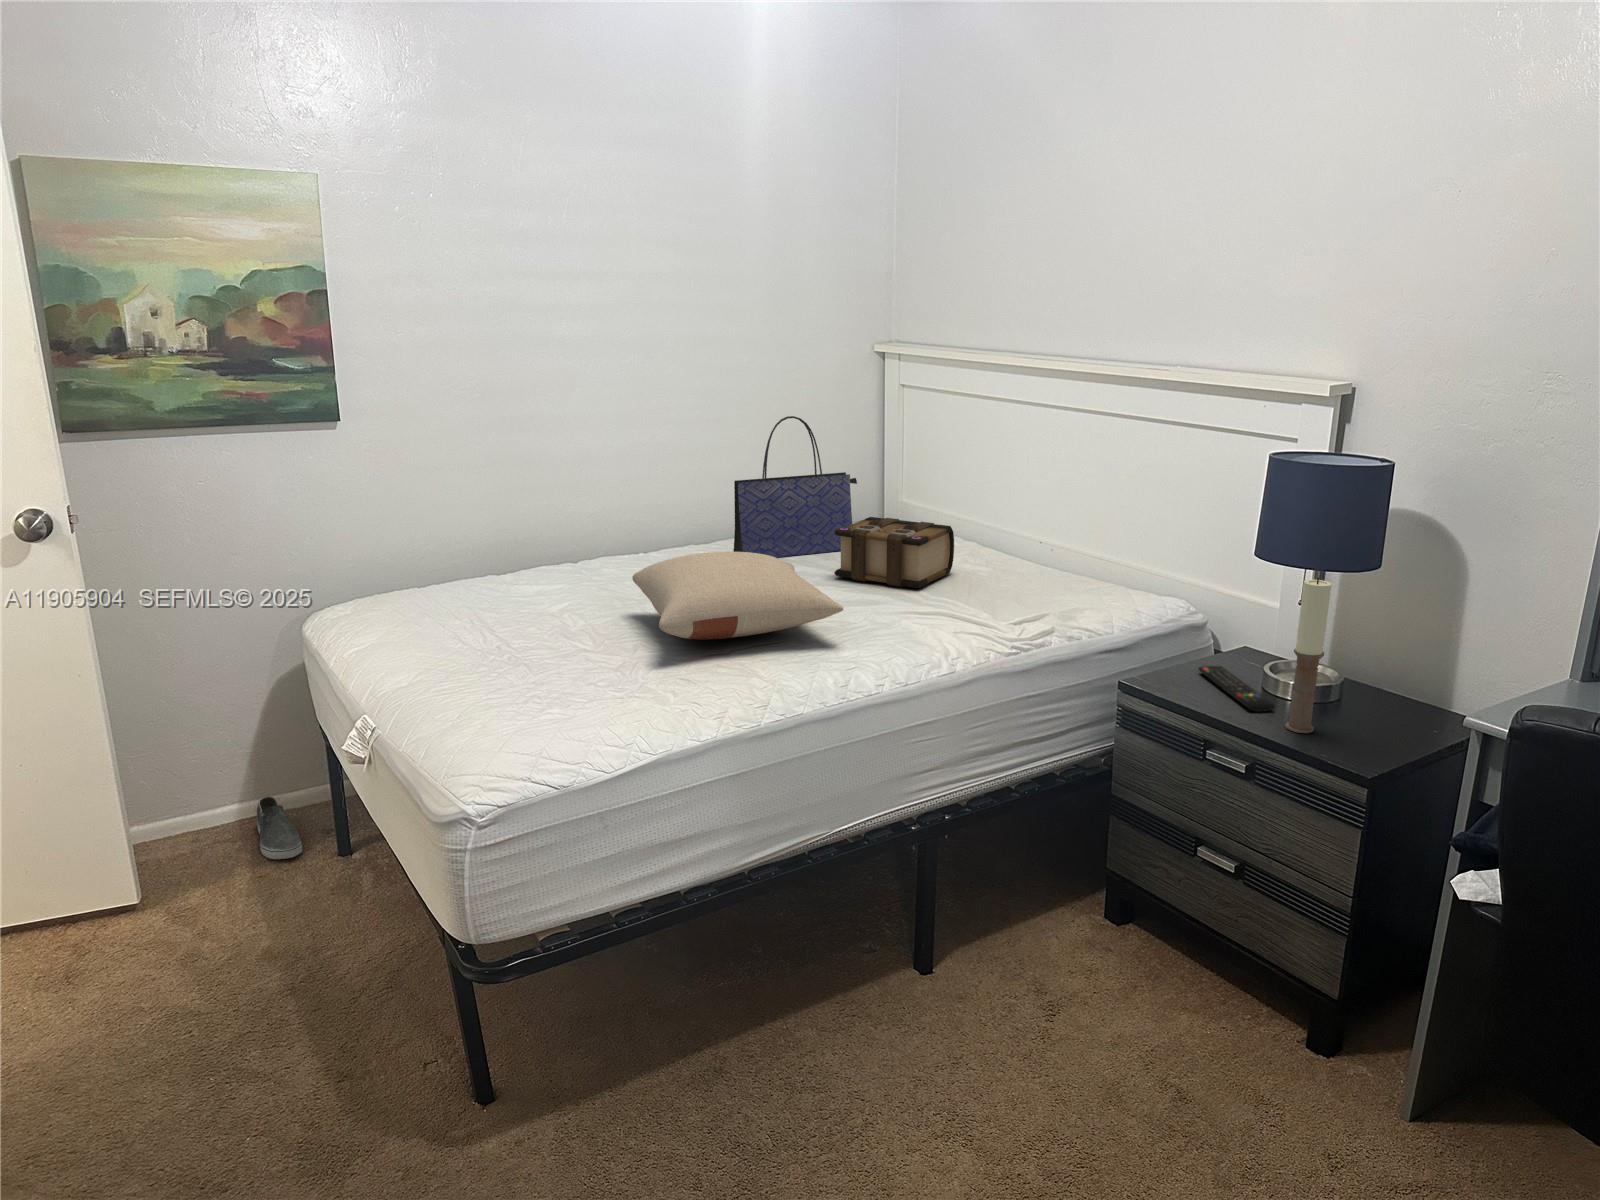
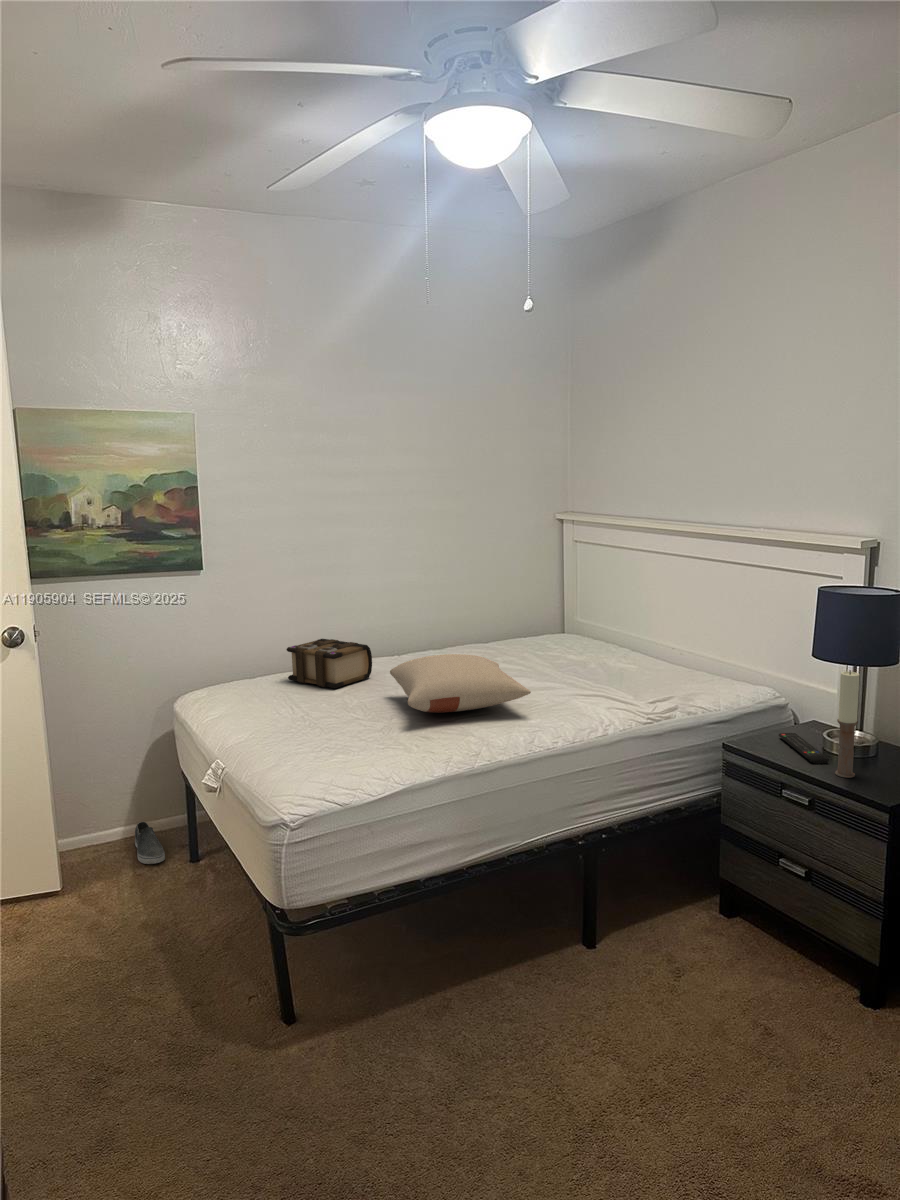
tote bag: present [734,416,857,557] -> none [459,563,544,661]
book: present [834,517,954,588] -> present [286,639,372,688]

